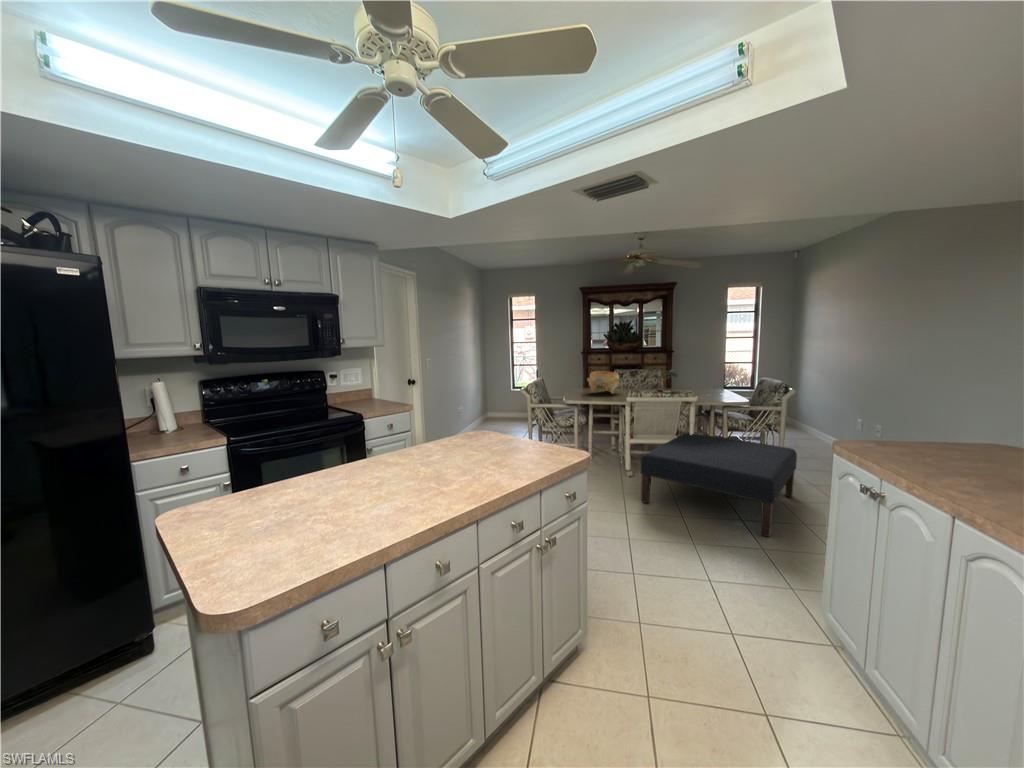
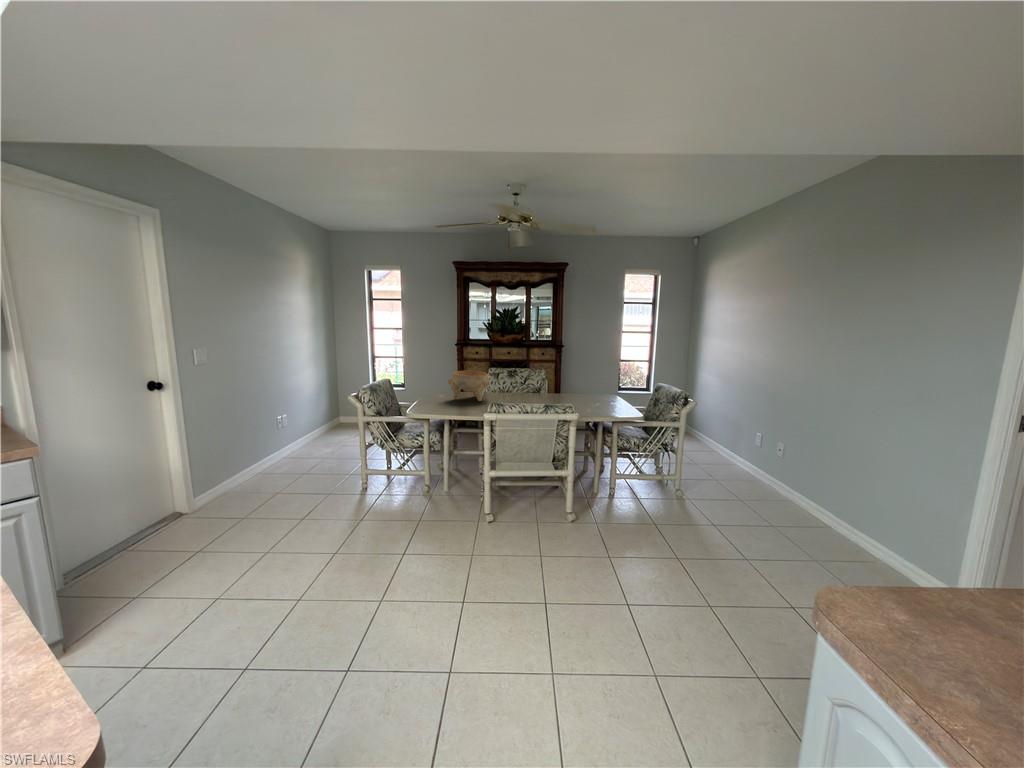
potted plant: present [652,370,677,390] -> none [527,369,566,397]
ottoman: present [641,433,797,537] -> none [491,460,699,644]

